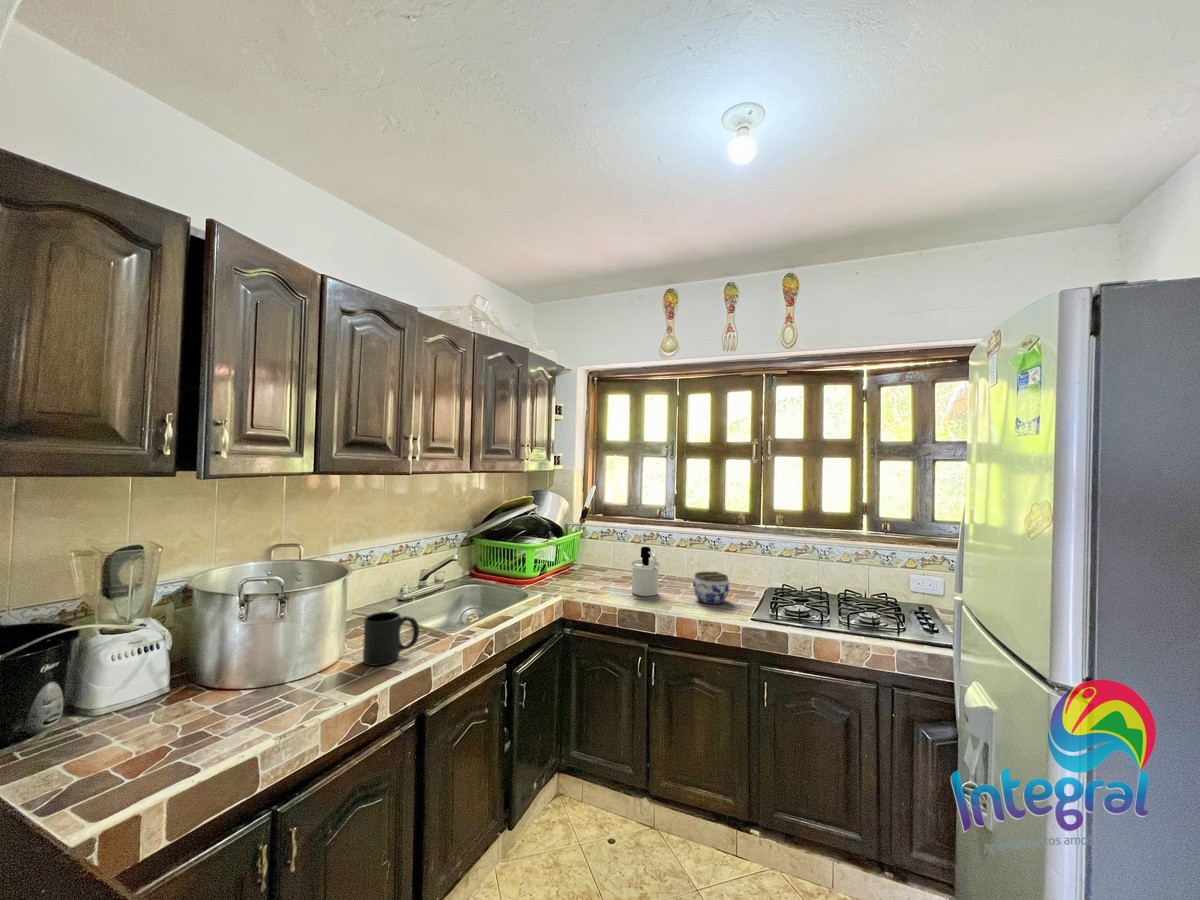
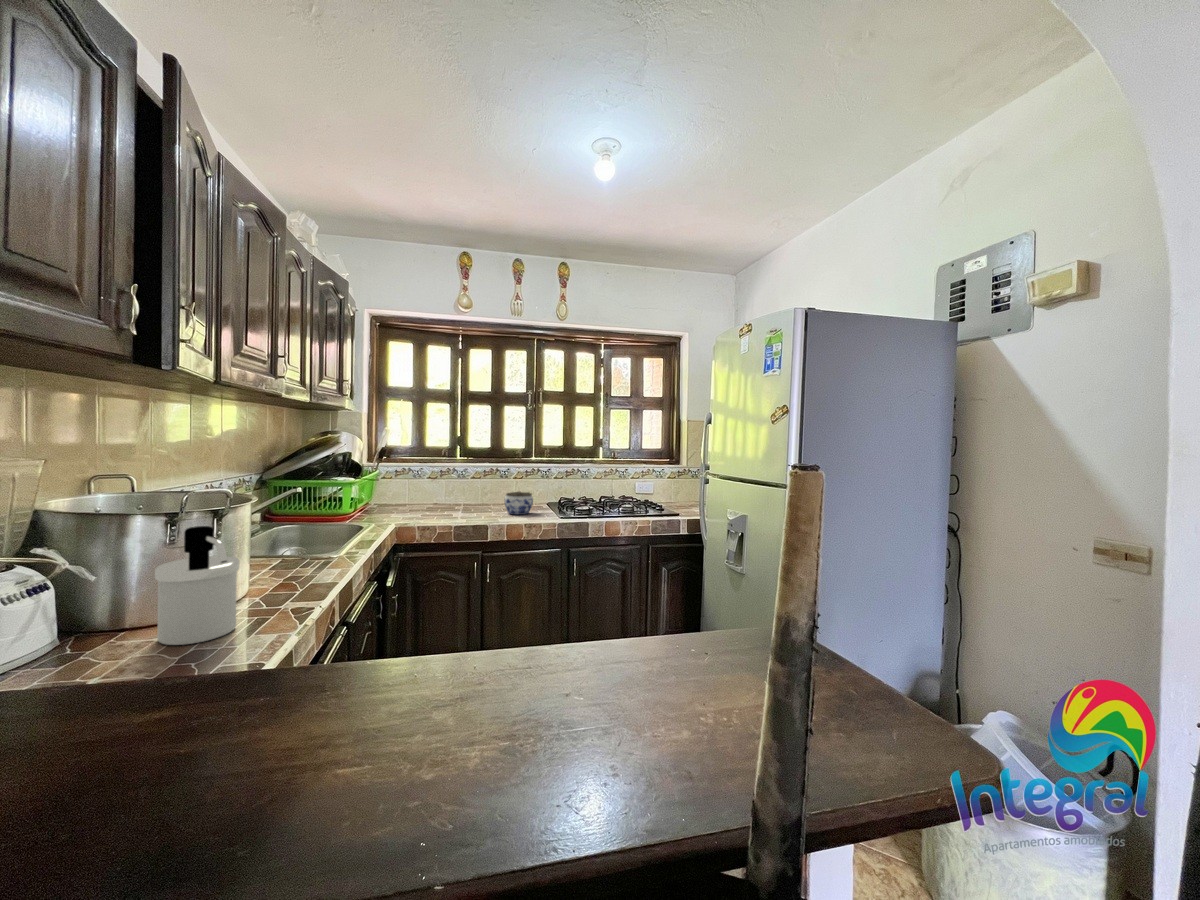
soap dispenser: present [631,547,659,596] -> present [155,526,239,645]
mug: present [363,612,419,666] -> none [291,526,340,574]

